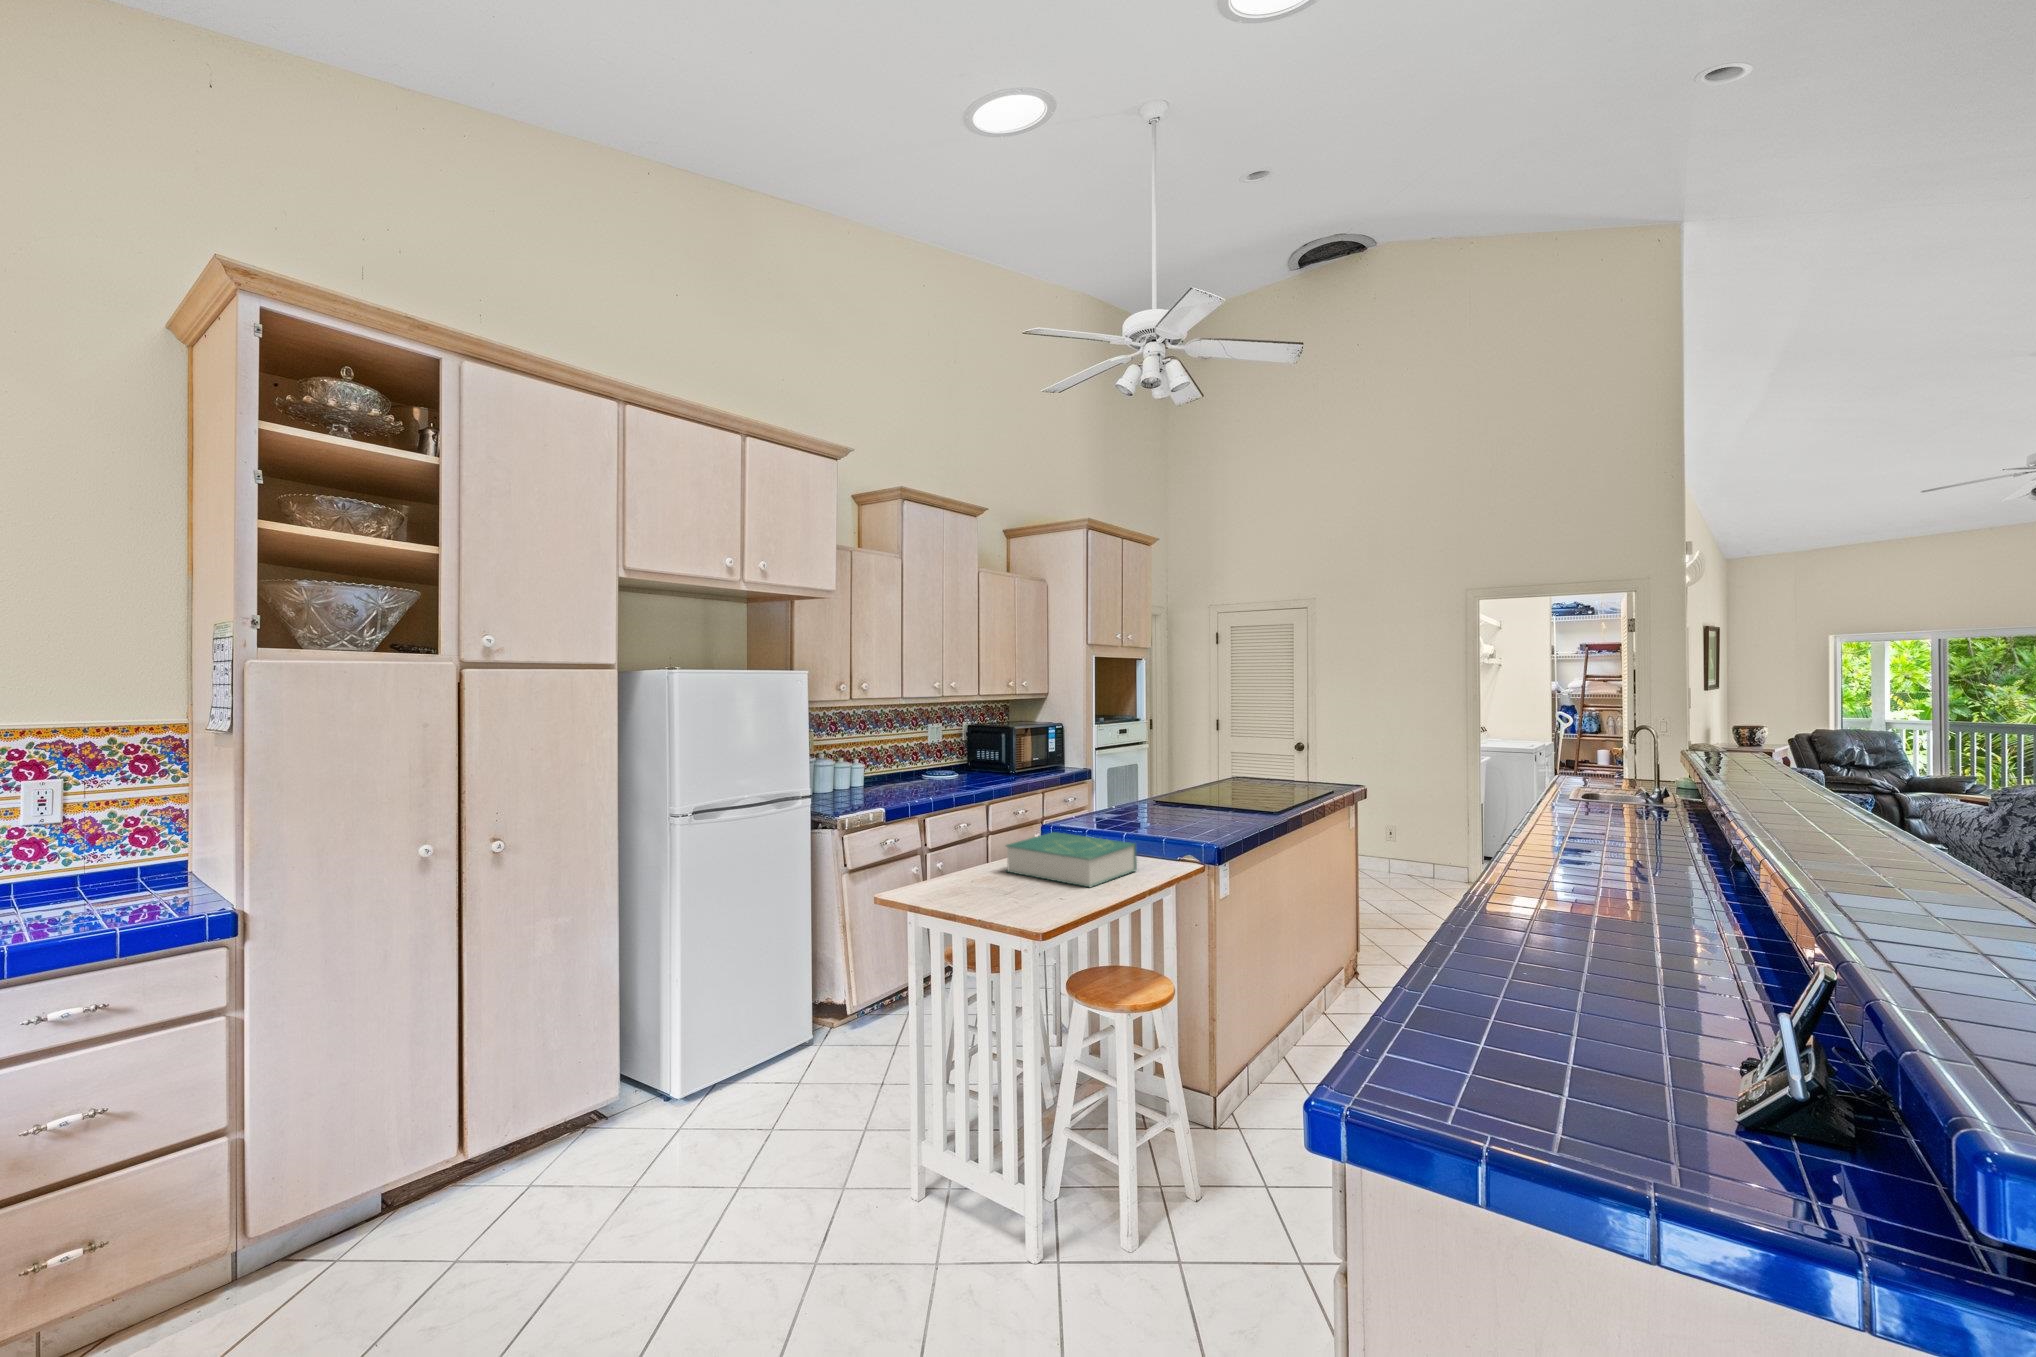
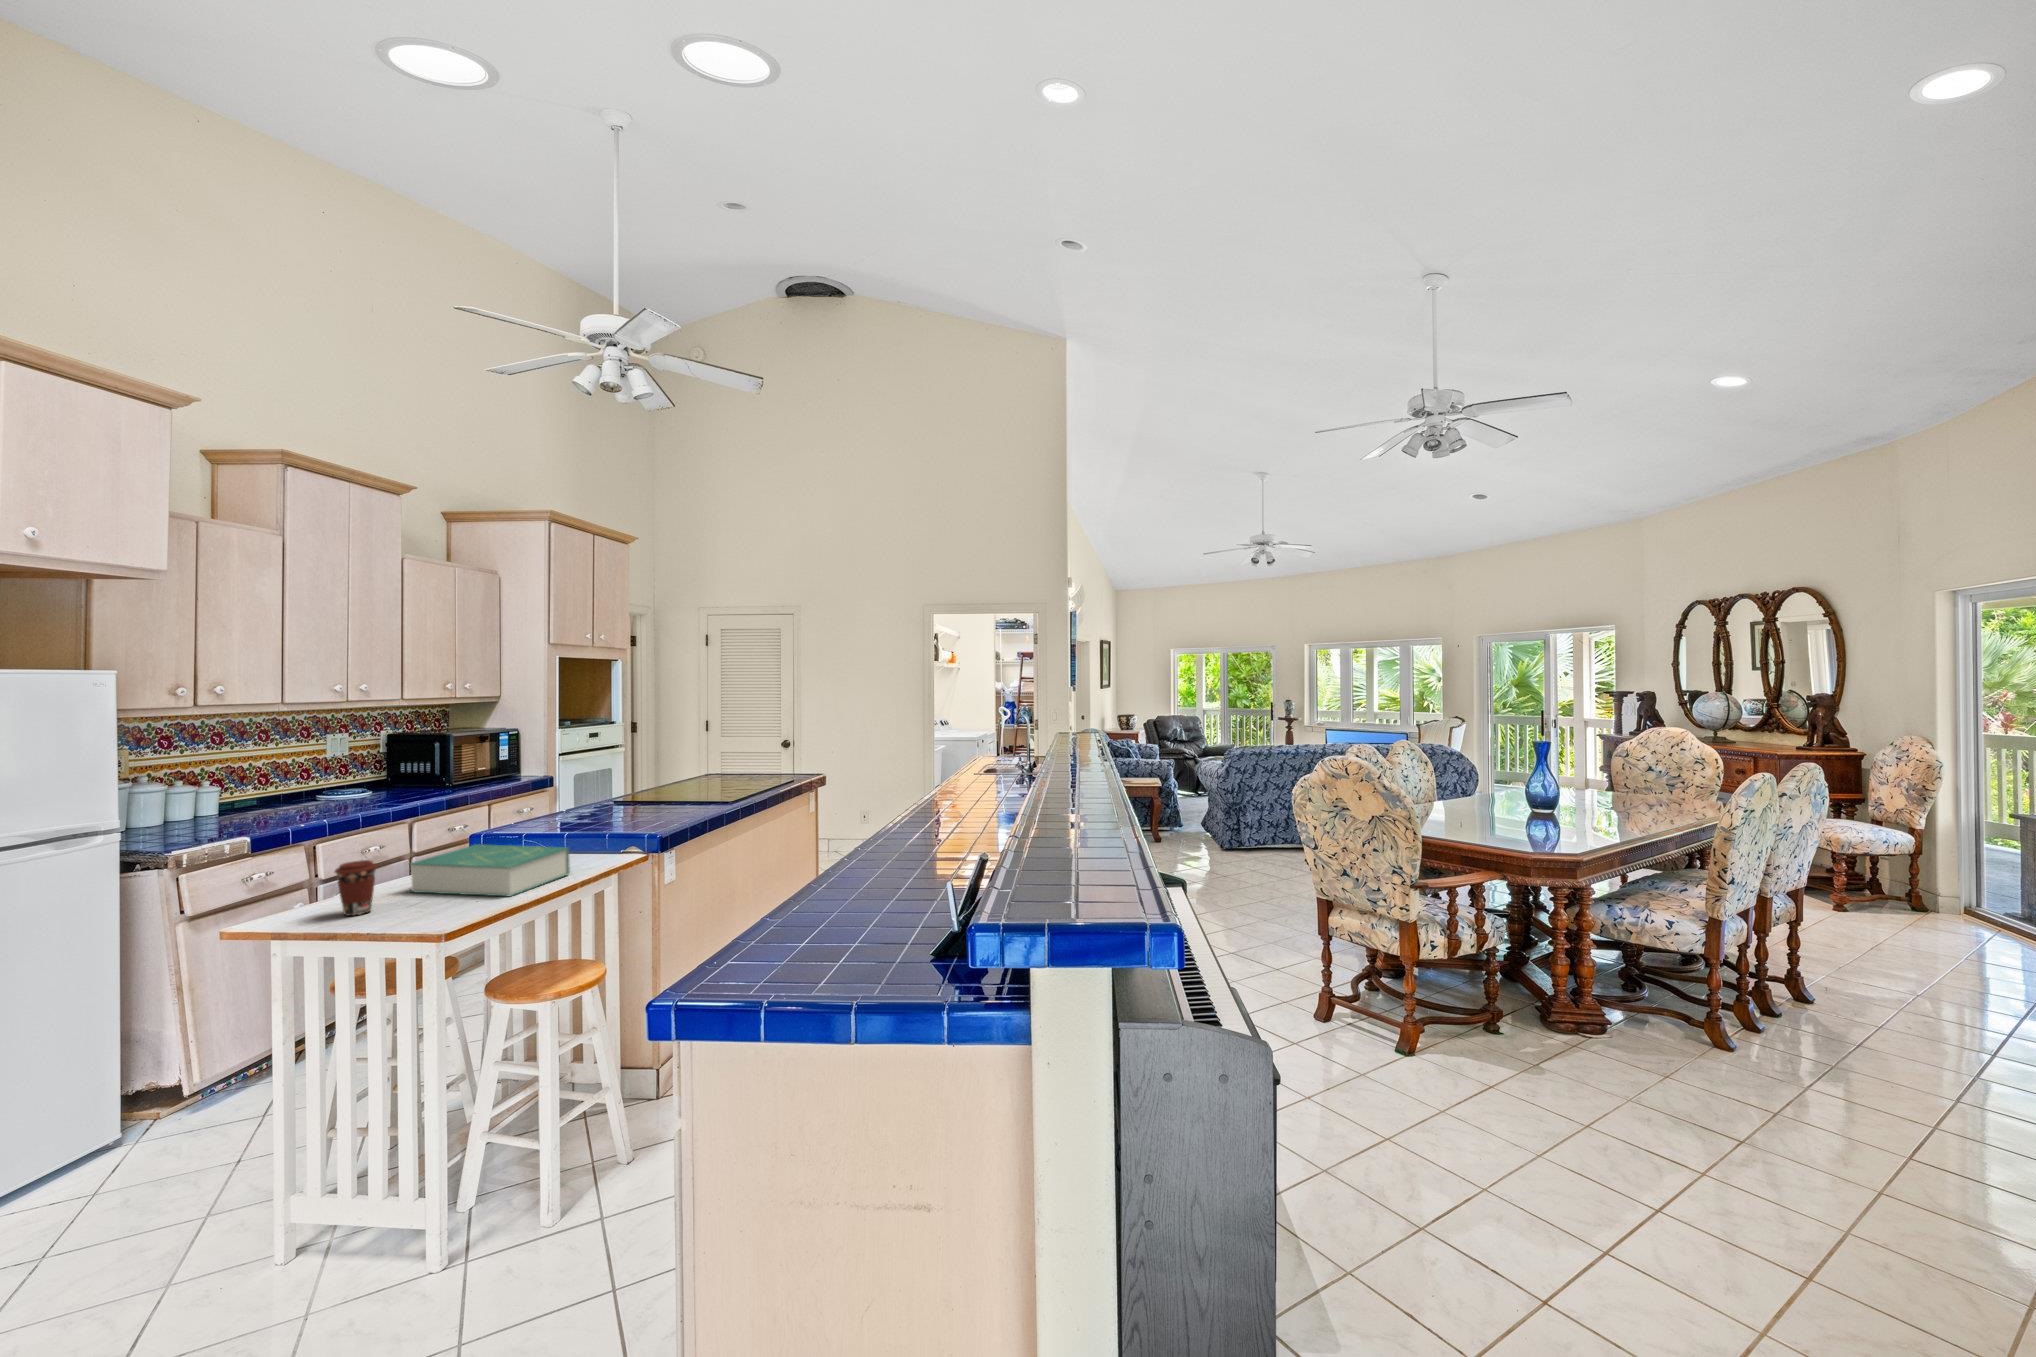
coffee cup: none [954,839,985,889] -> present [335,860,377,916]

